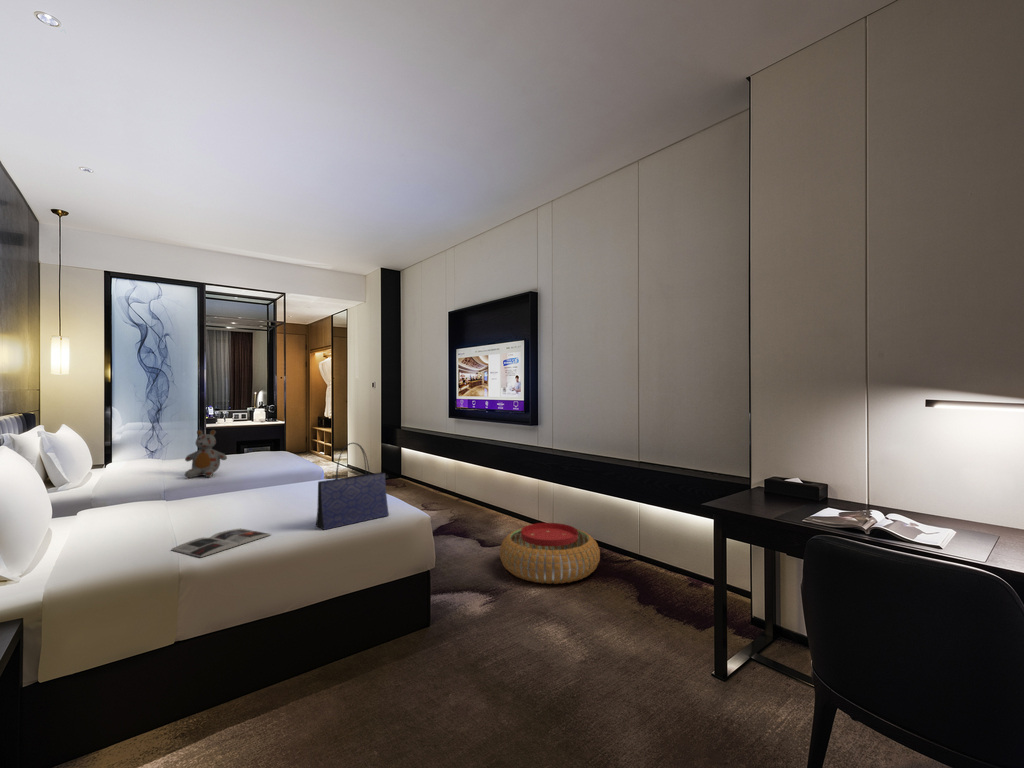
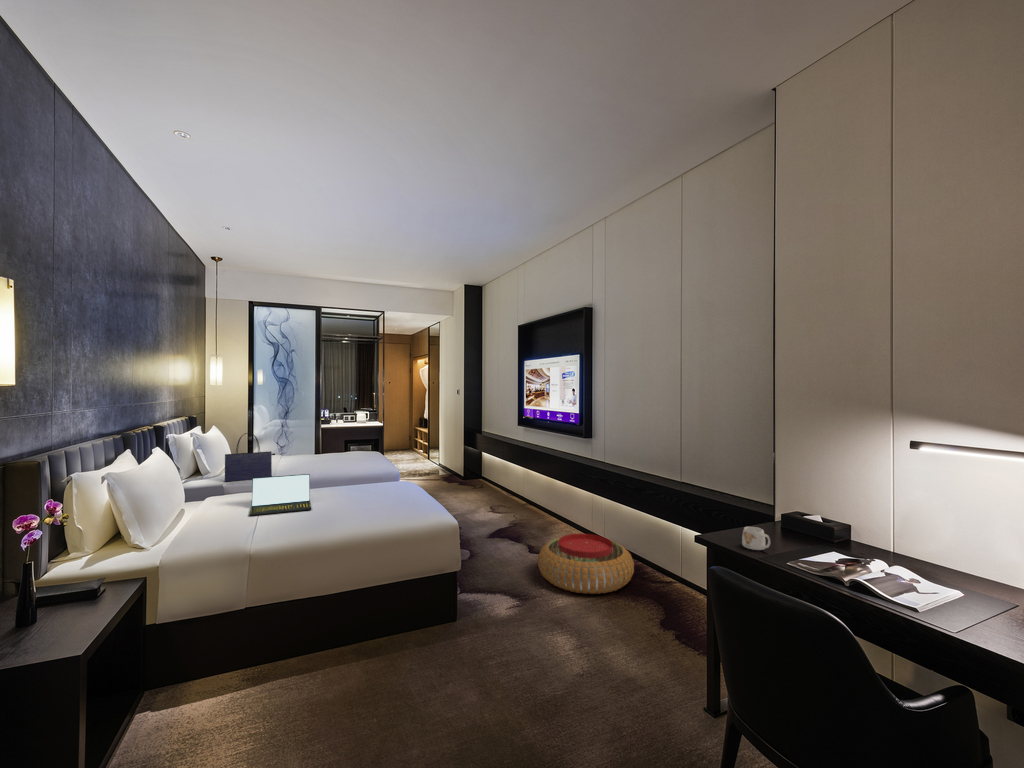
stuffed bear: present [185,430,227,478] -> none [291,434,323,473]
tote bag: present [316,443,389,530] -> present [225,433,275,482]
laptop: none [153,473,238,528] -> present [249,474,311,516]
mug: none [751,491,781,512] -> present [742,527,770,550]
magazine: present [172,528,271,557] -> none [251,522,326,544]

